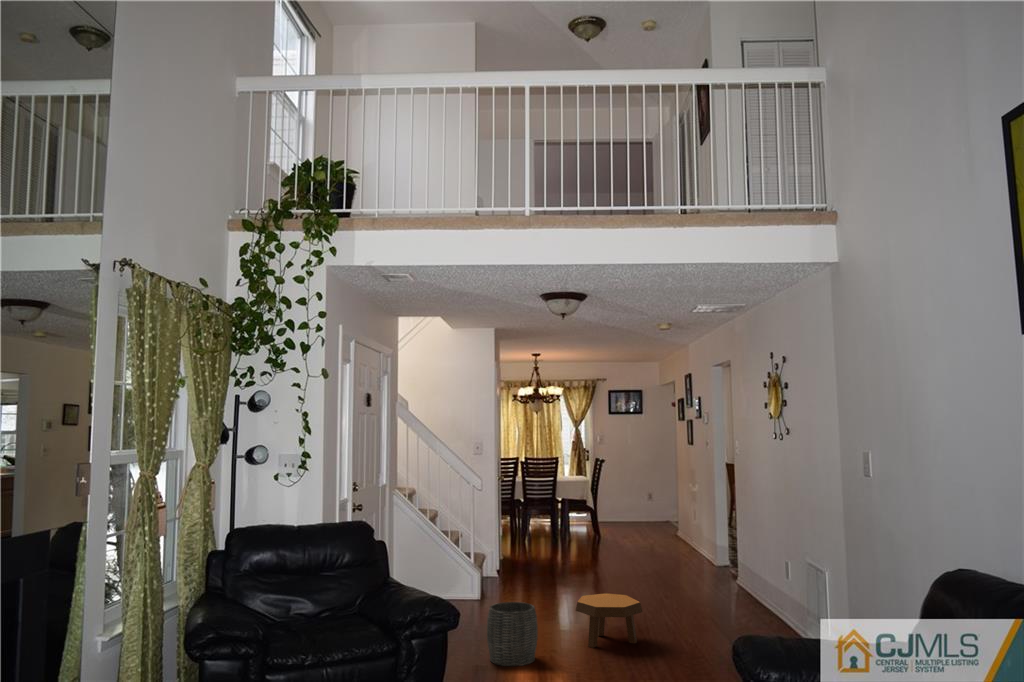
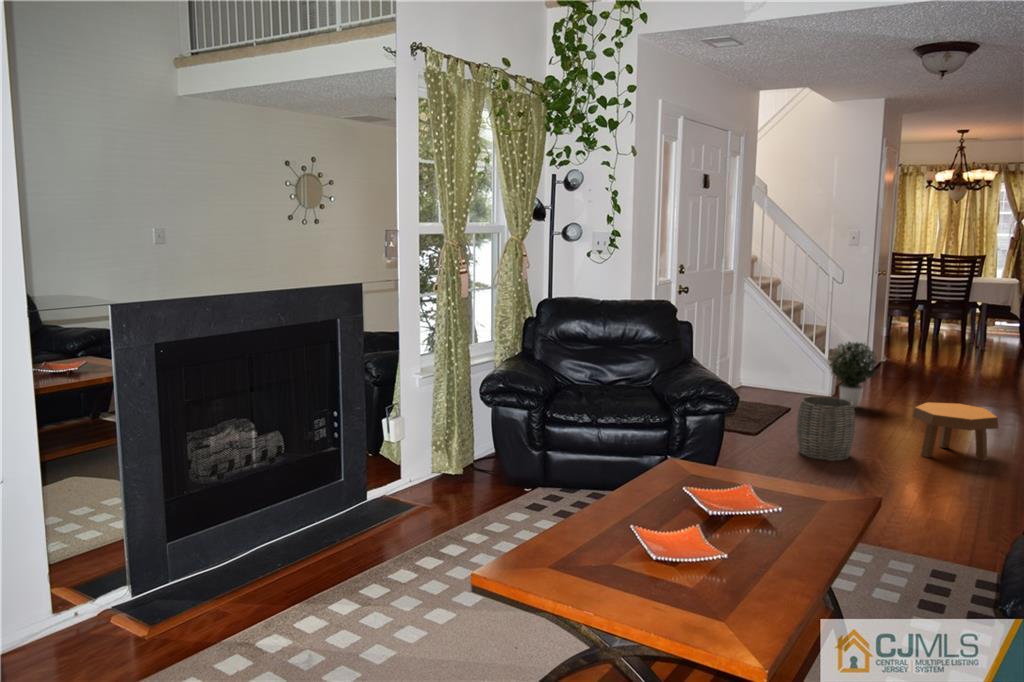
potted plant: none [483,544,527,608] -> present [829,342,877,408]

